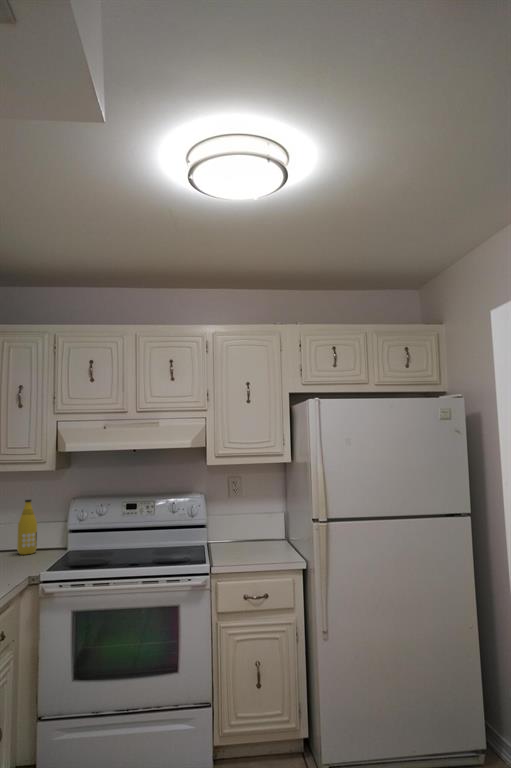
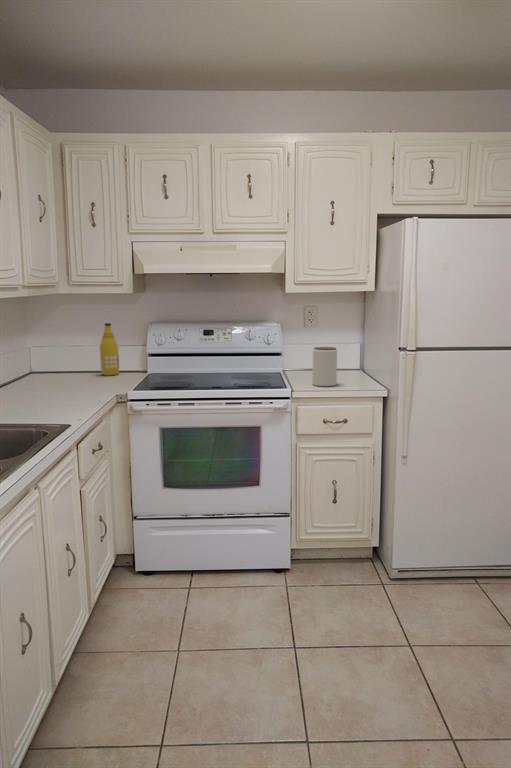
jar: none [233,519,257,559] -> present [313,347,337,386]

